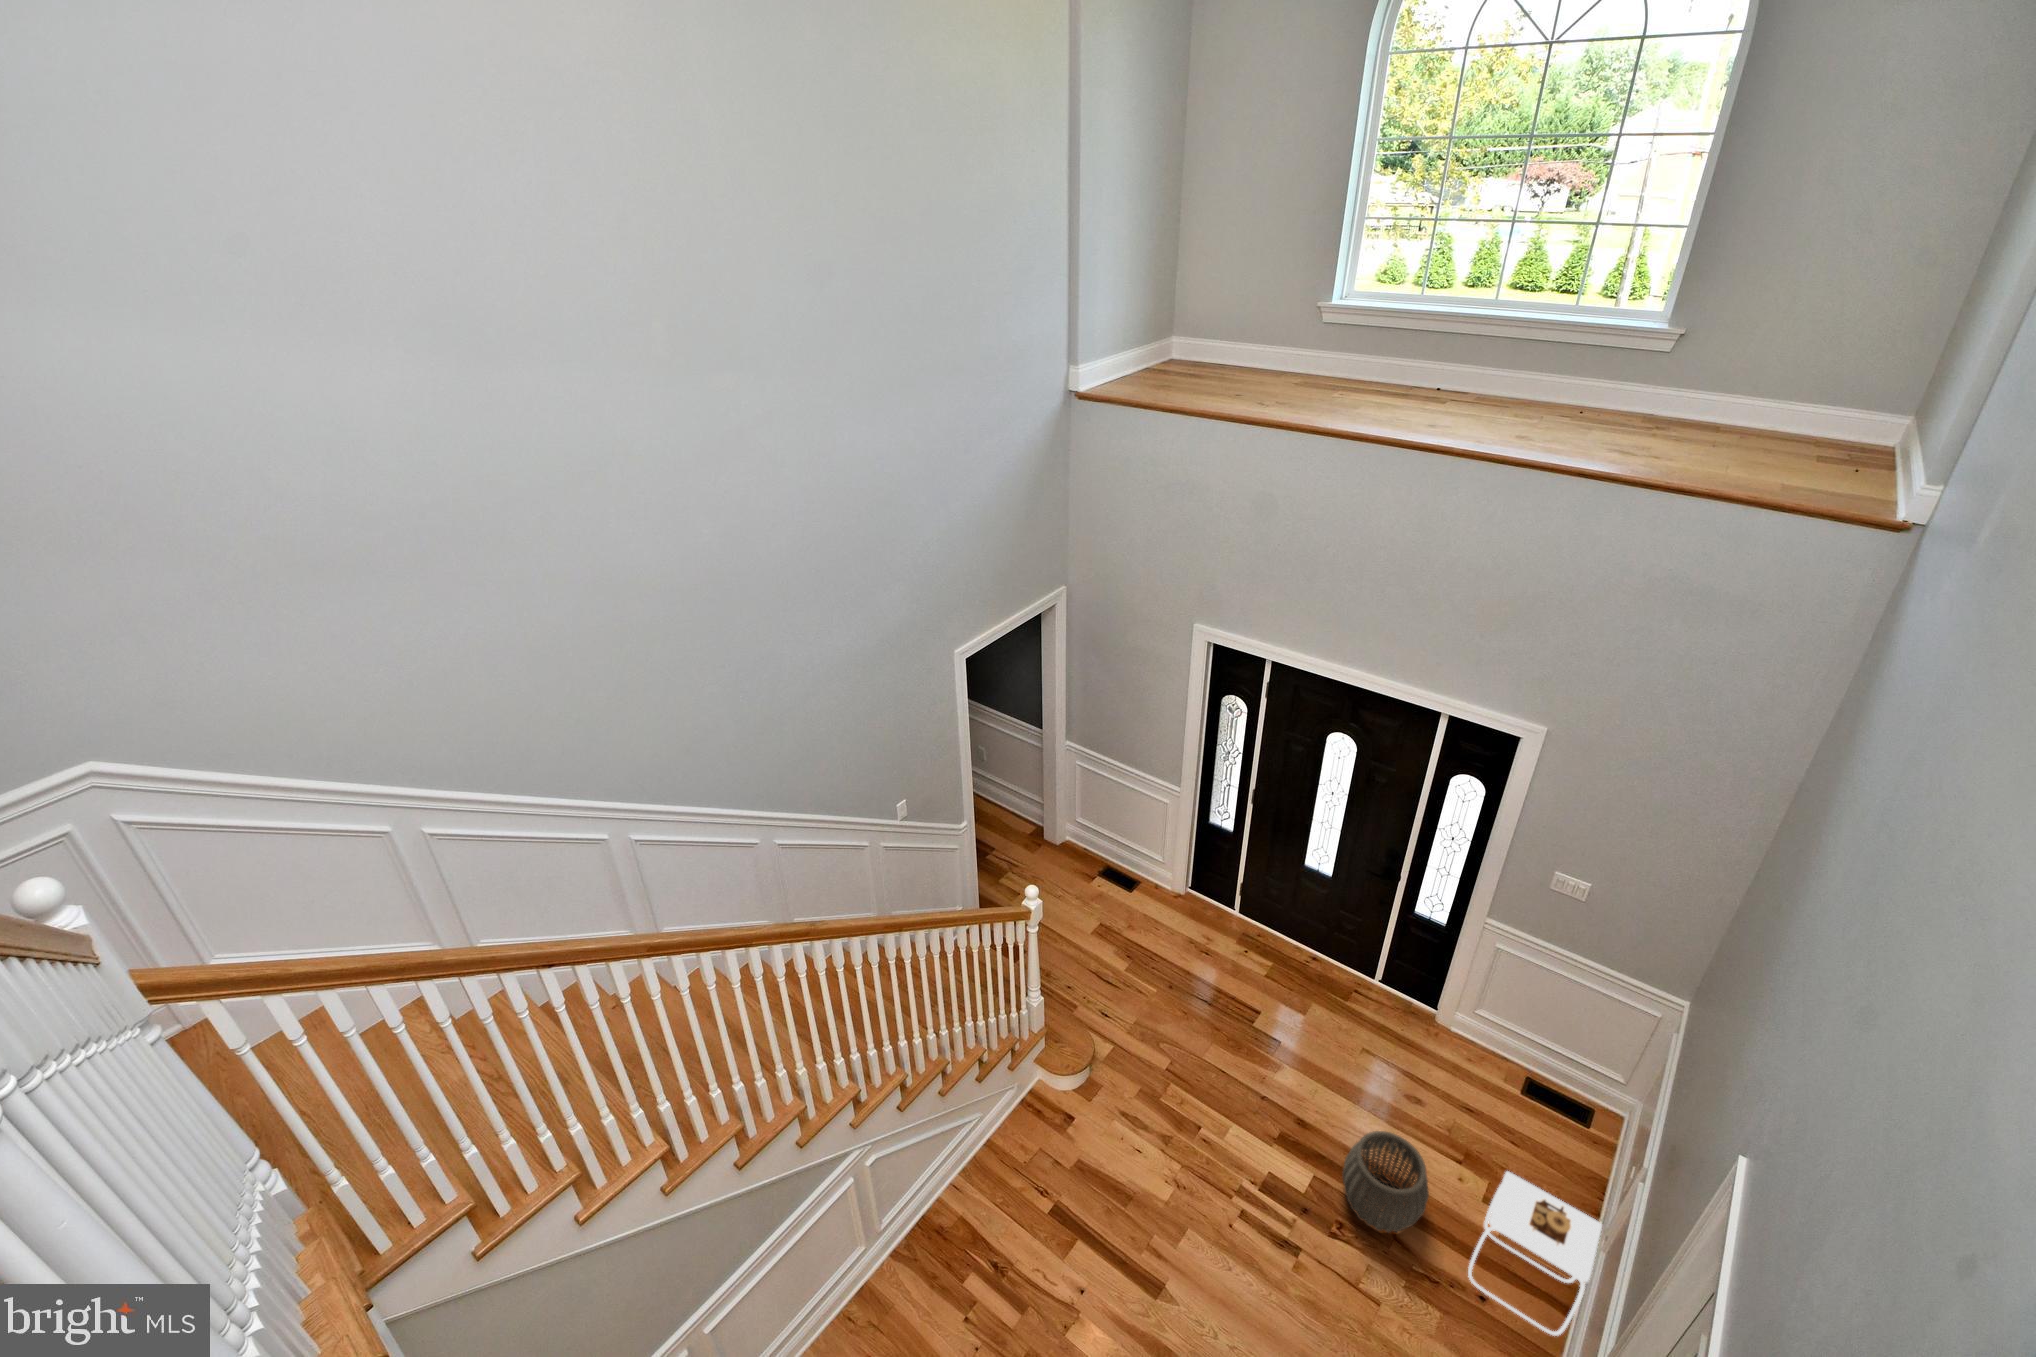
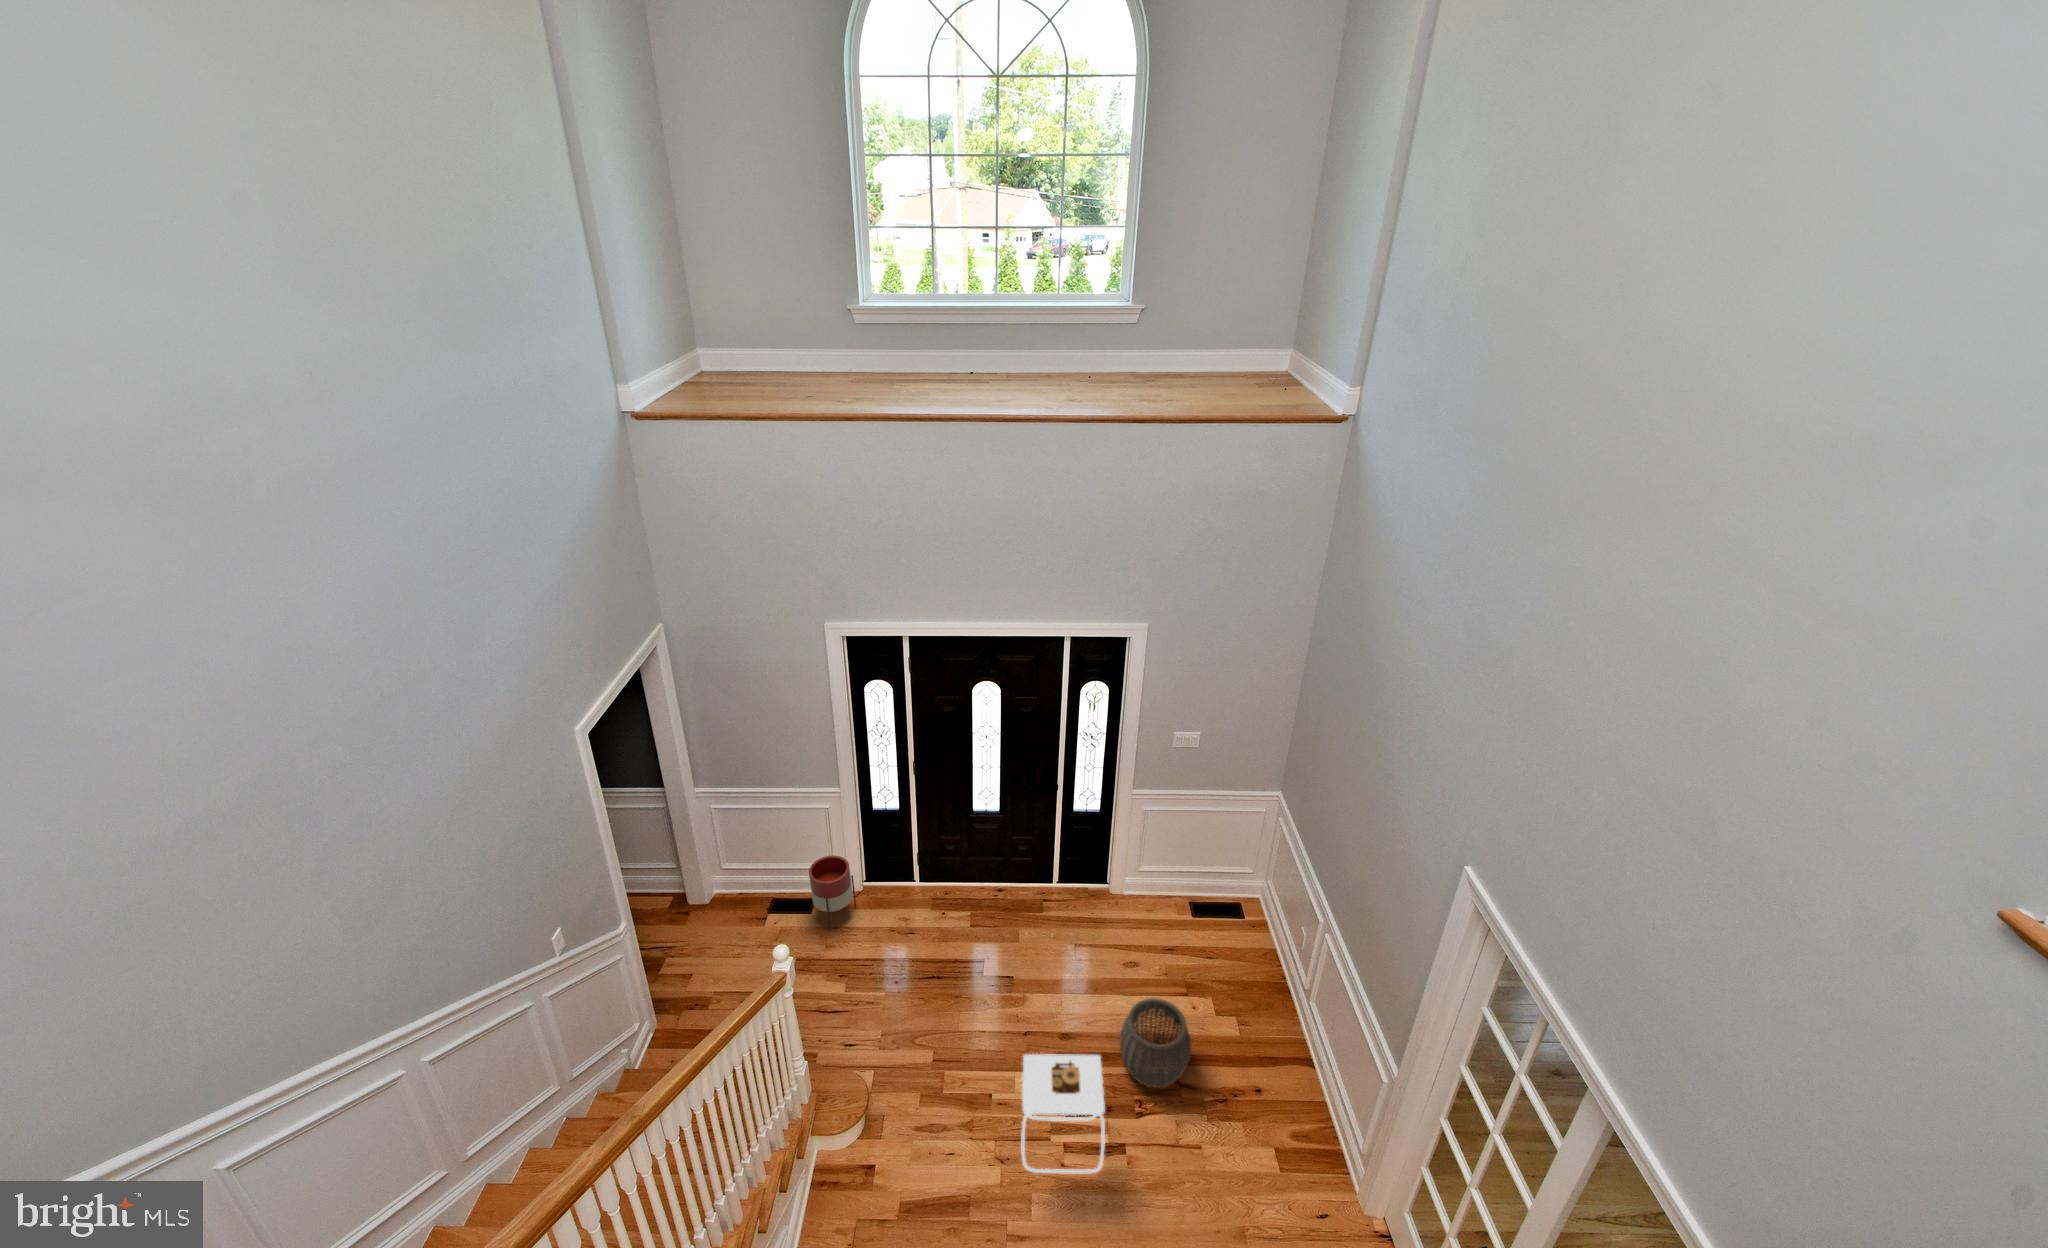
planter: none [1133,848,1174,914] -> present [809,856,856,931]
side table: present [1468,1171,1602,1336] -> present [1021,1054,1105,1173]

